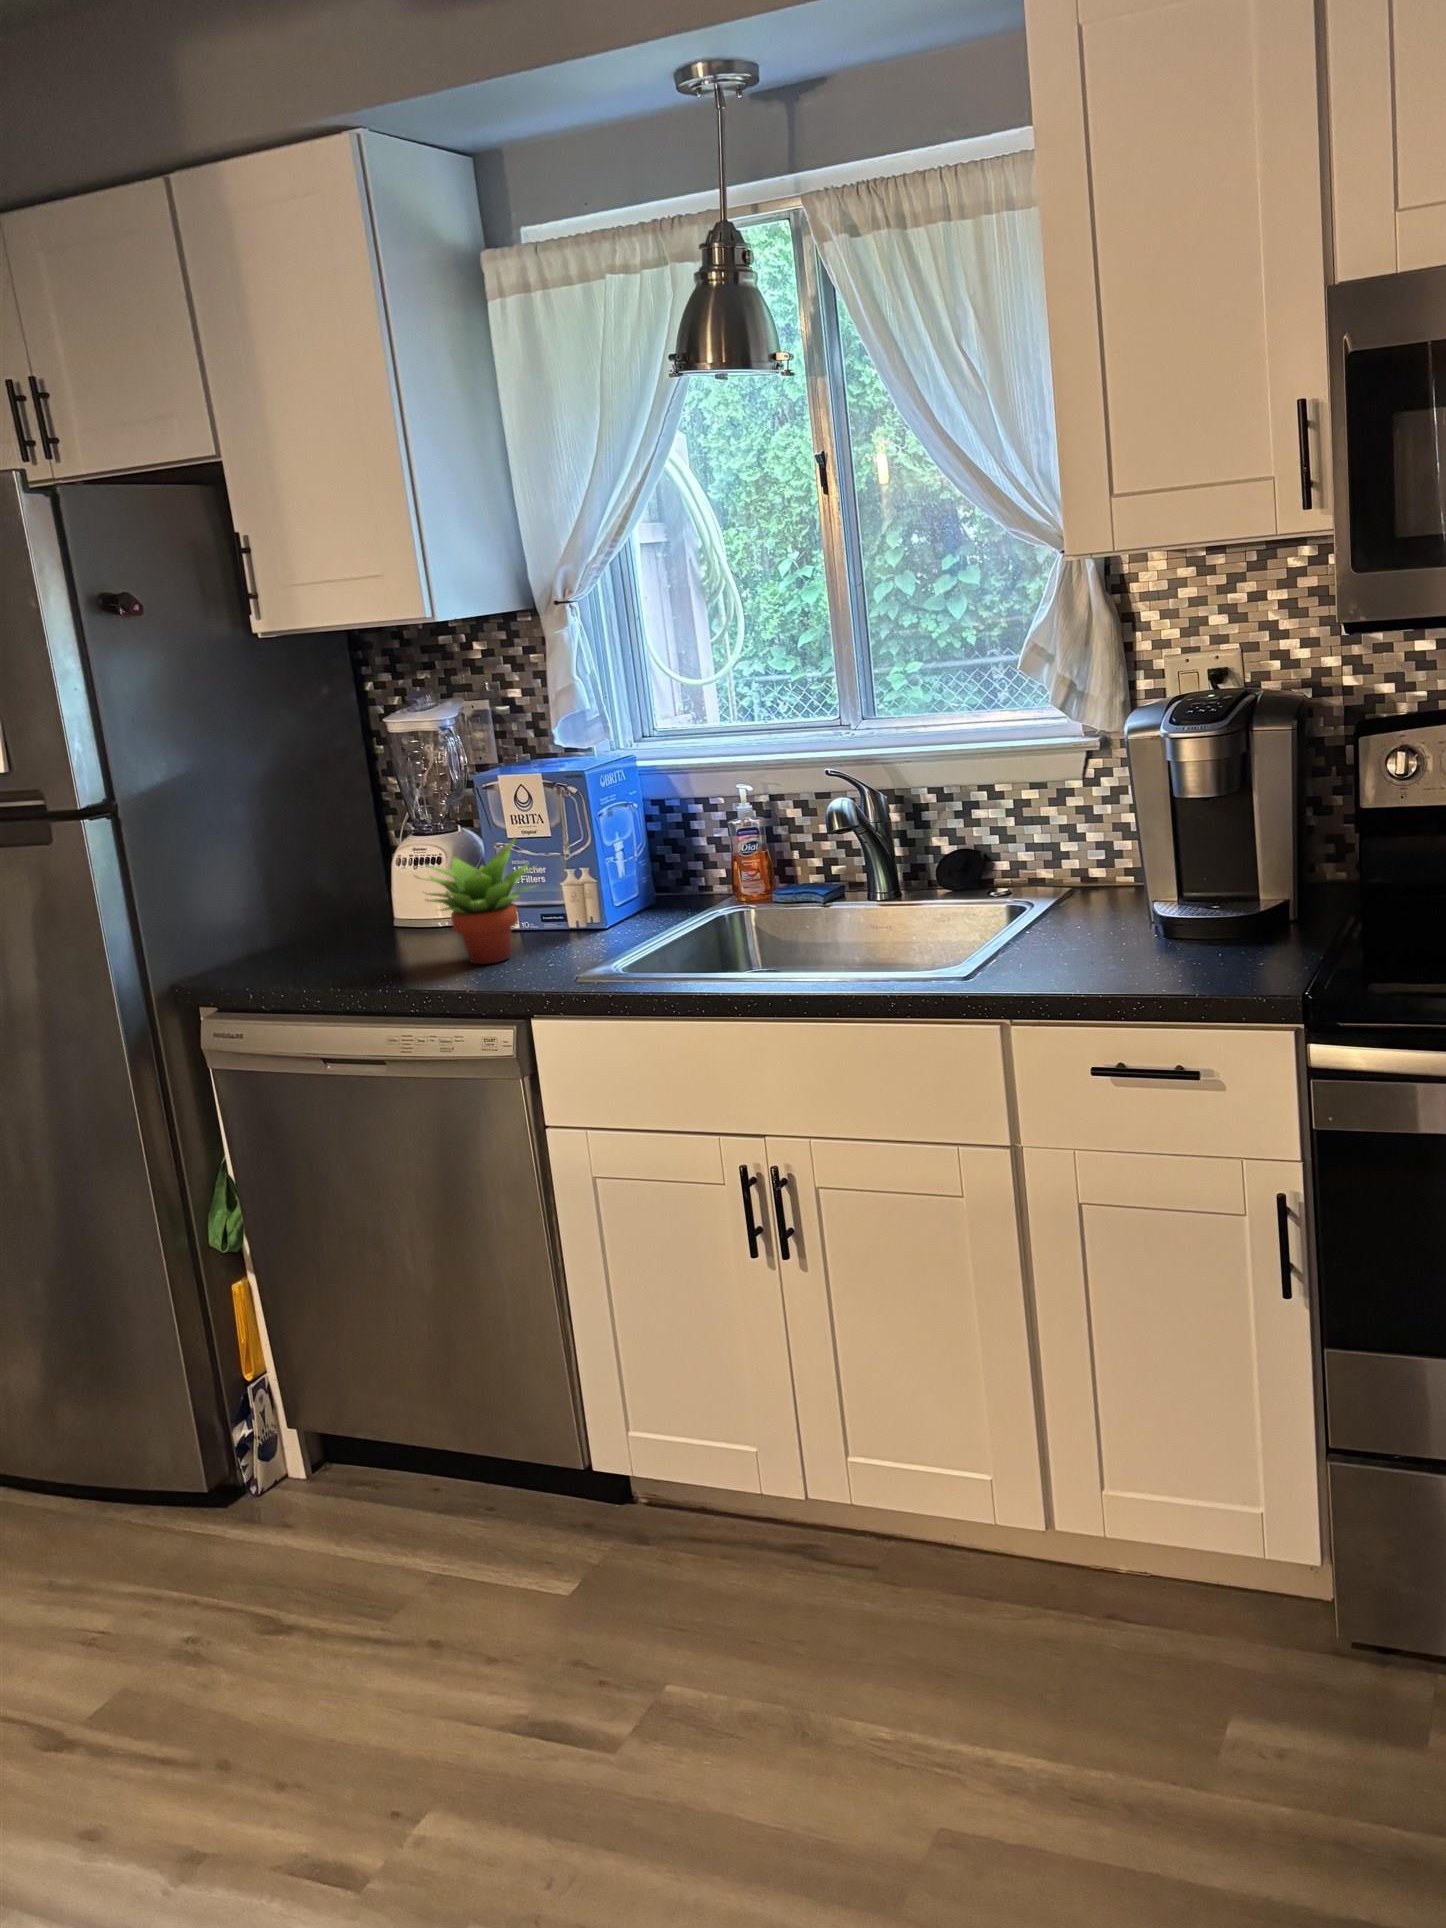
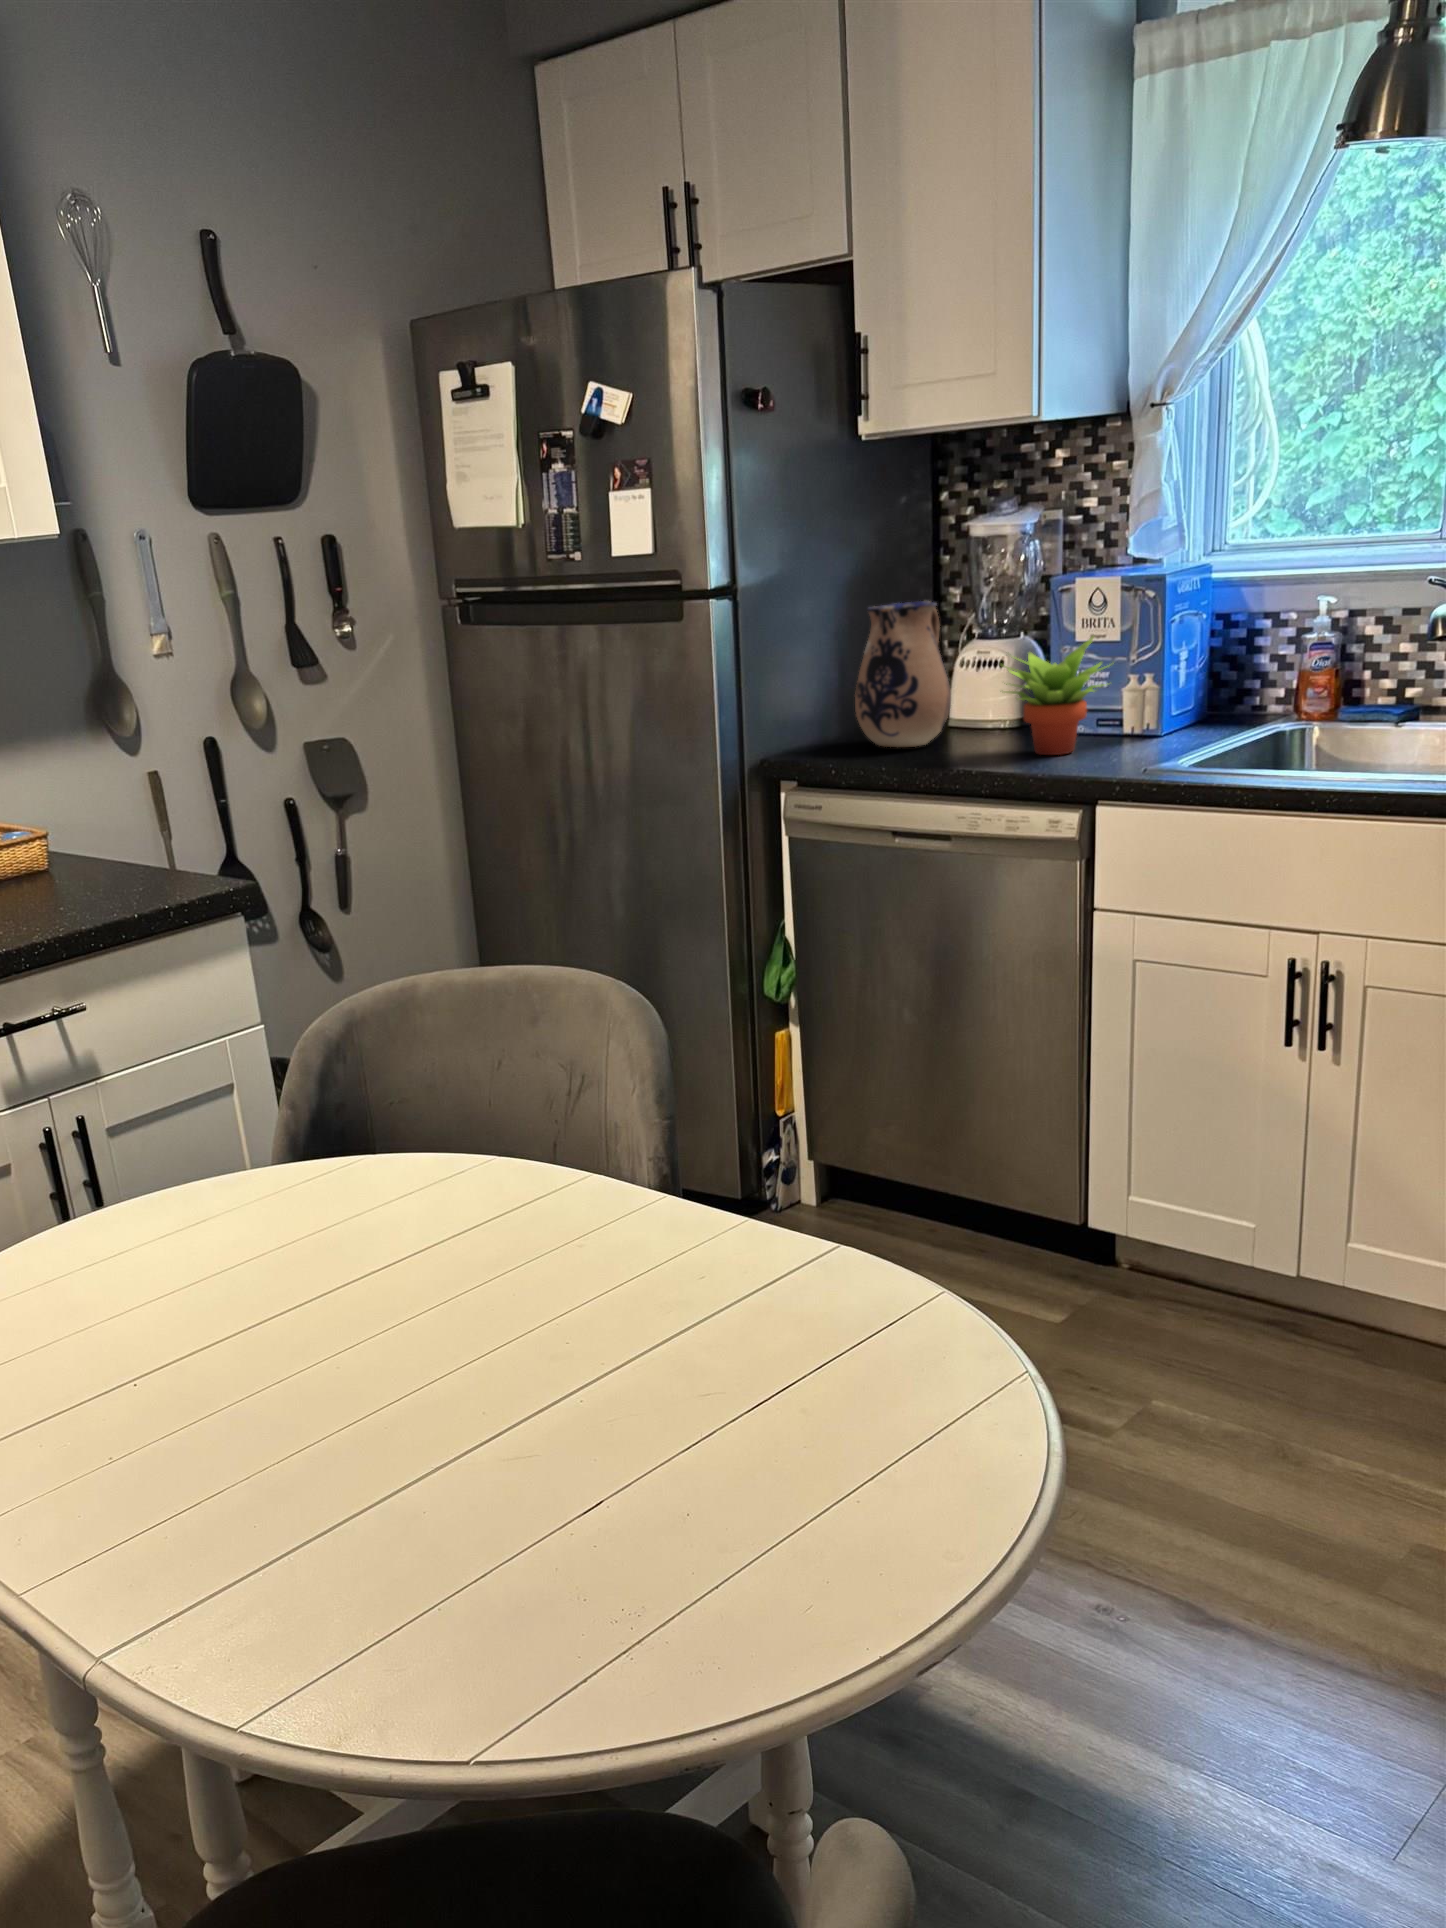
ceramic pitcher: none [274,804,382,963] -> present [855,601,951,747]

